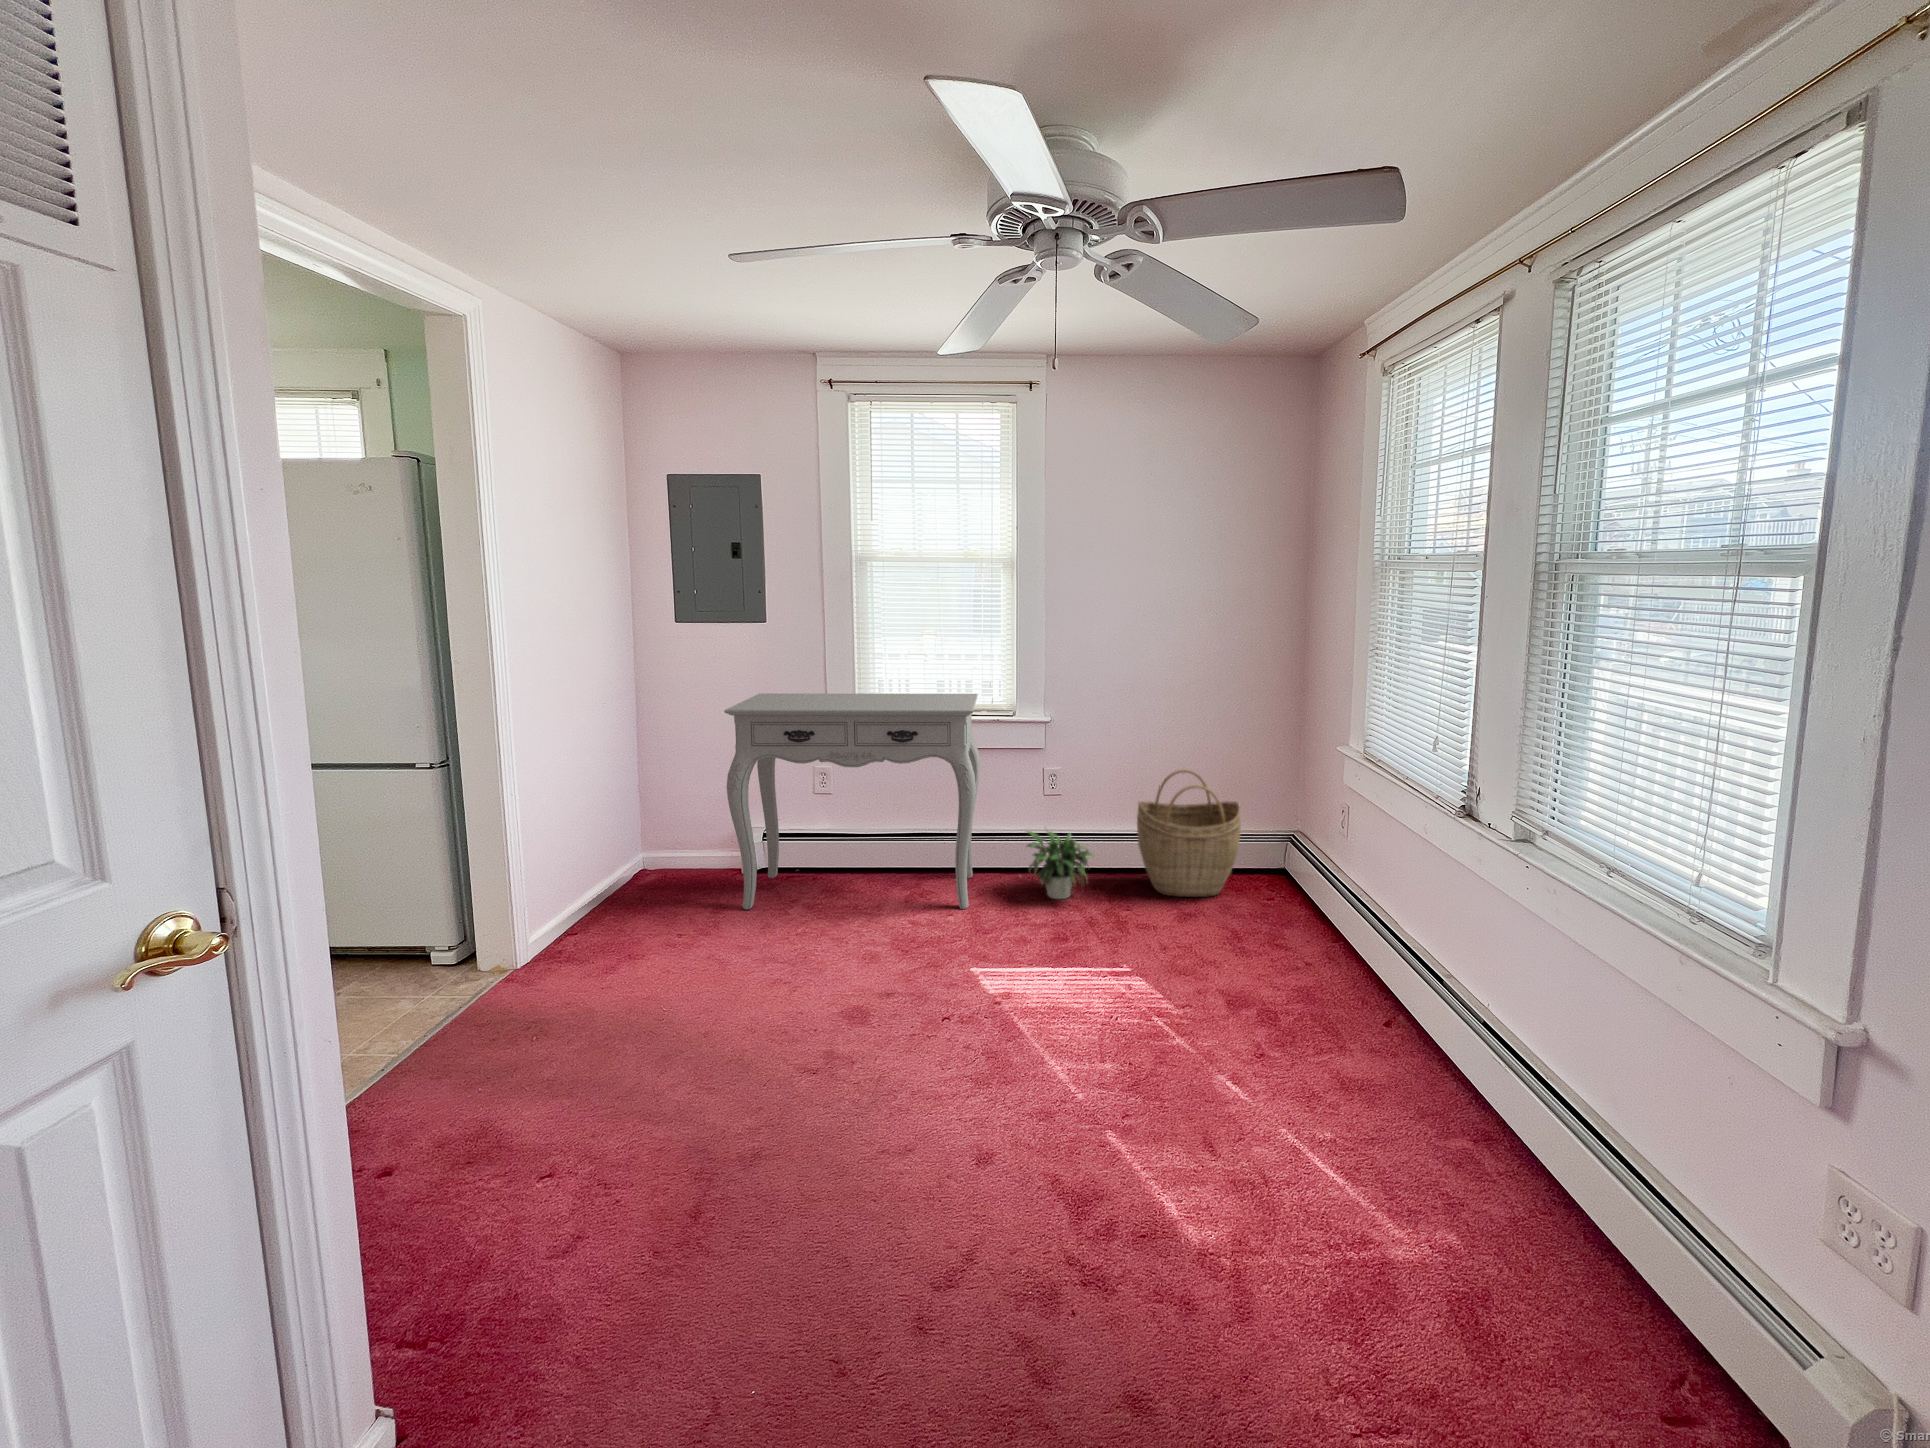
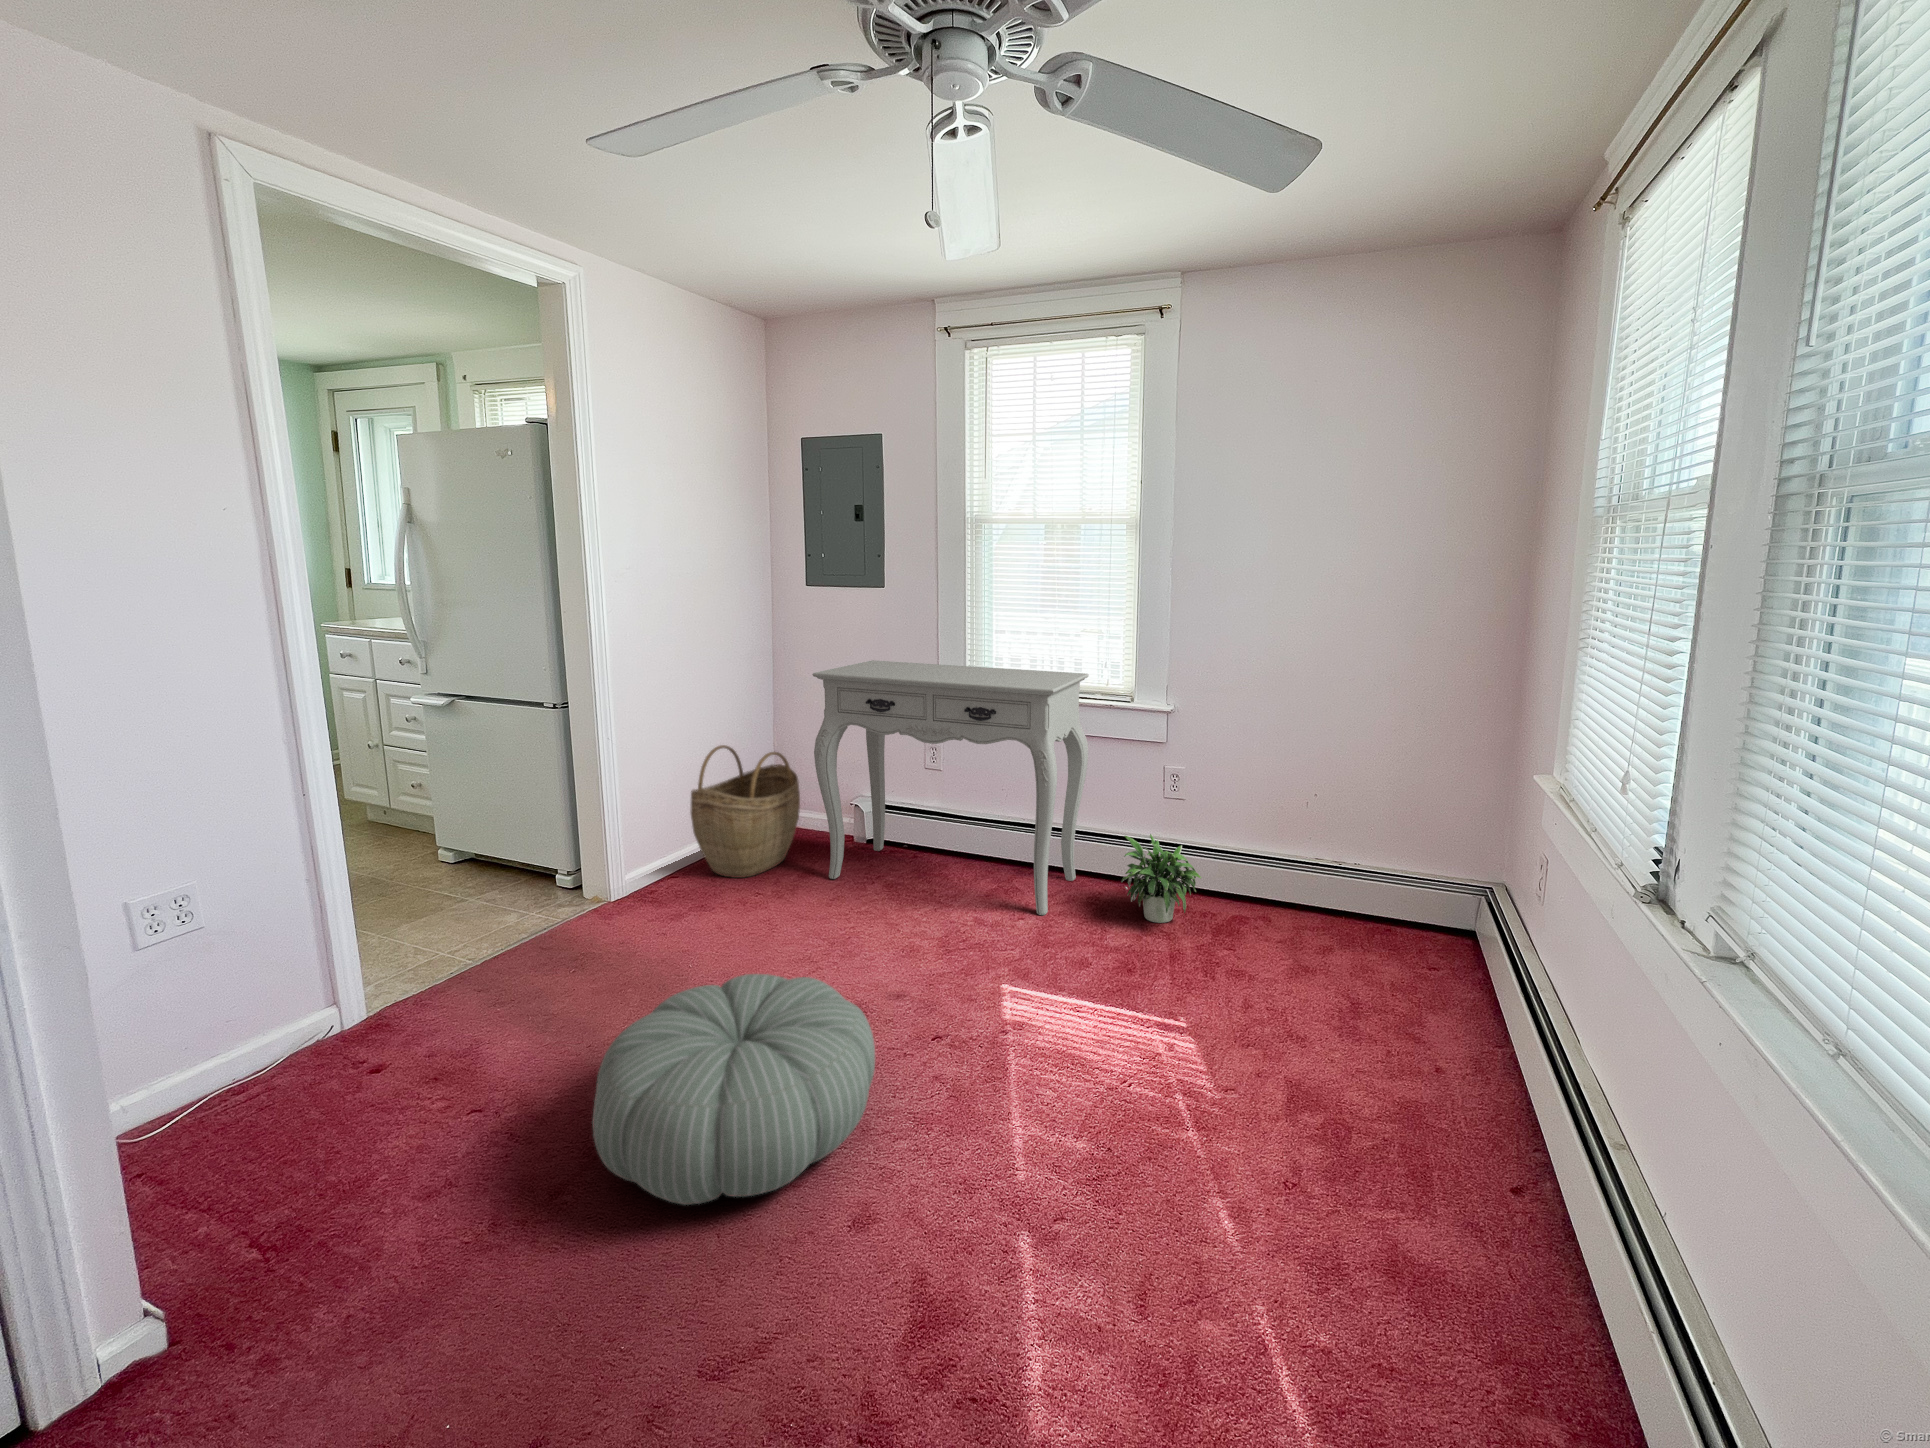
woven basket: present [1137,769,1241,897] -> present [690,745,800,878]
pouf: none [700,983,949,1187] -> present [592,974,875,1205]

